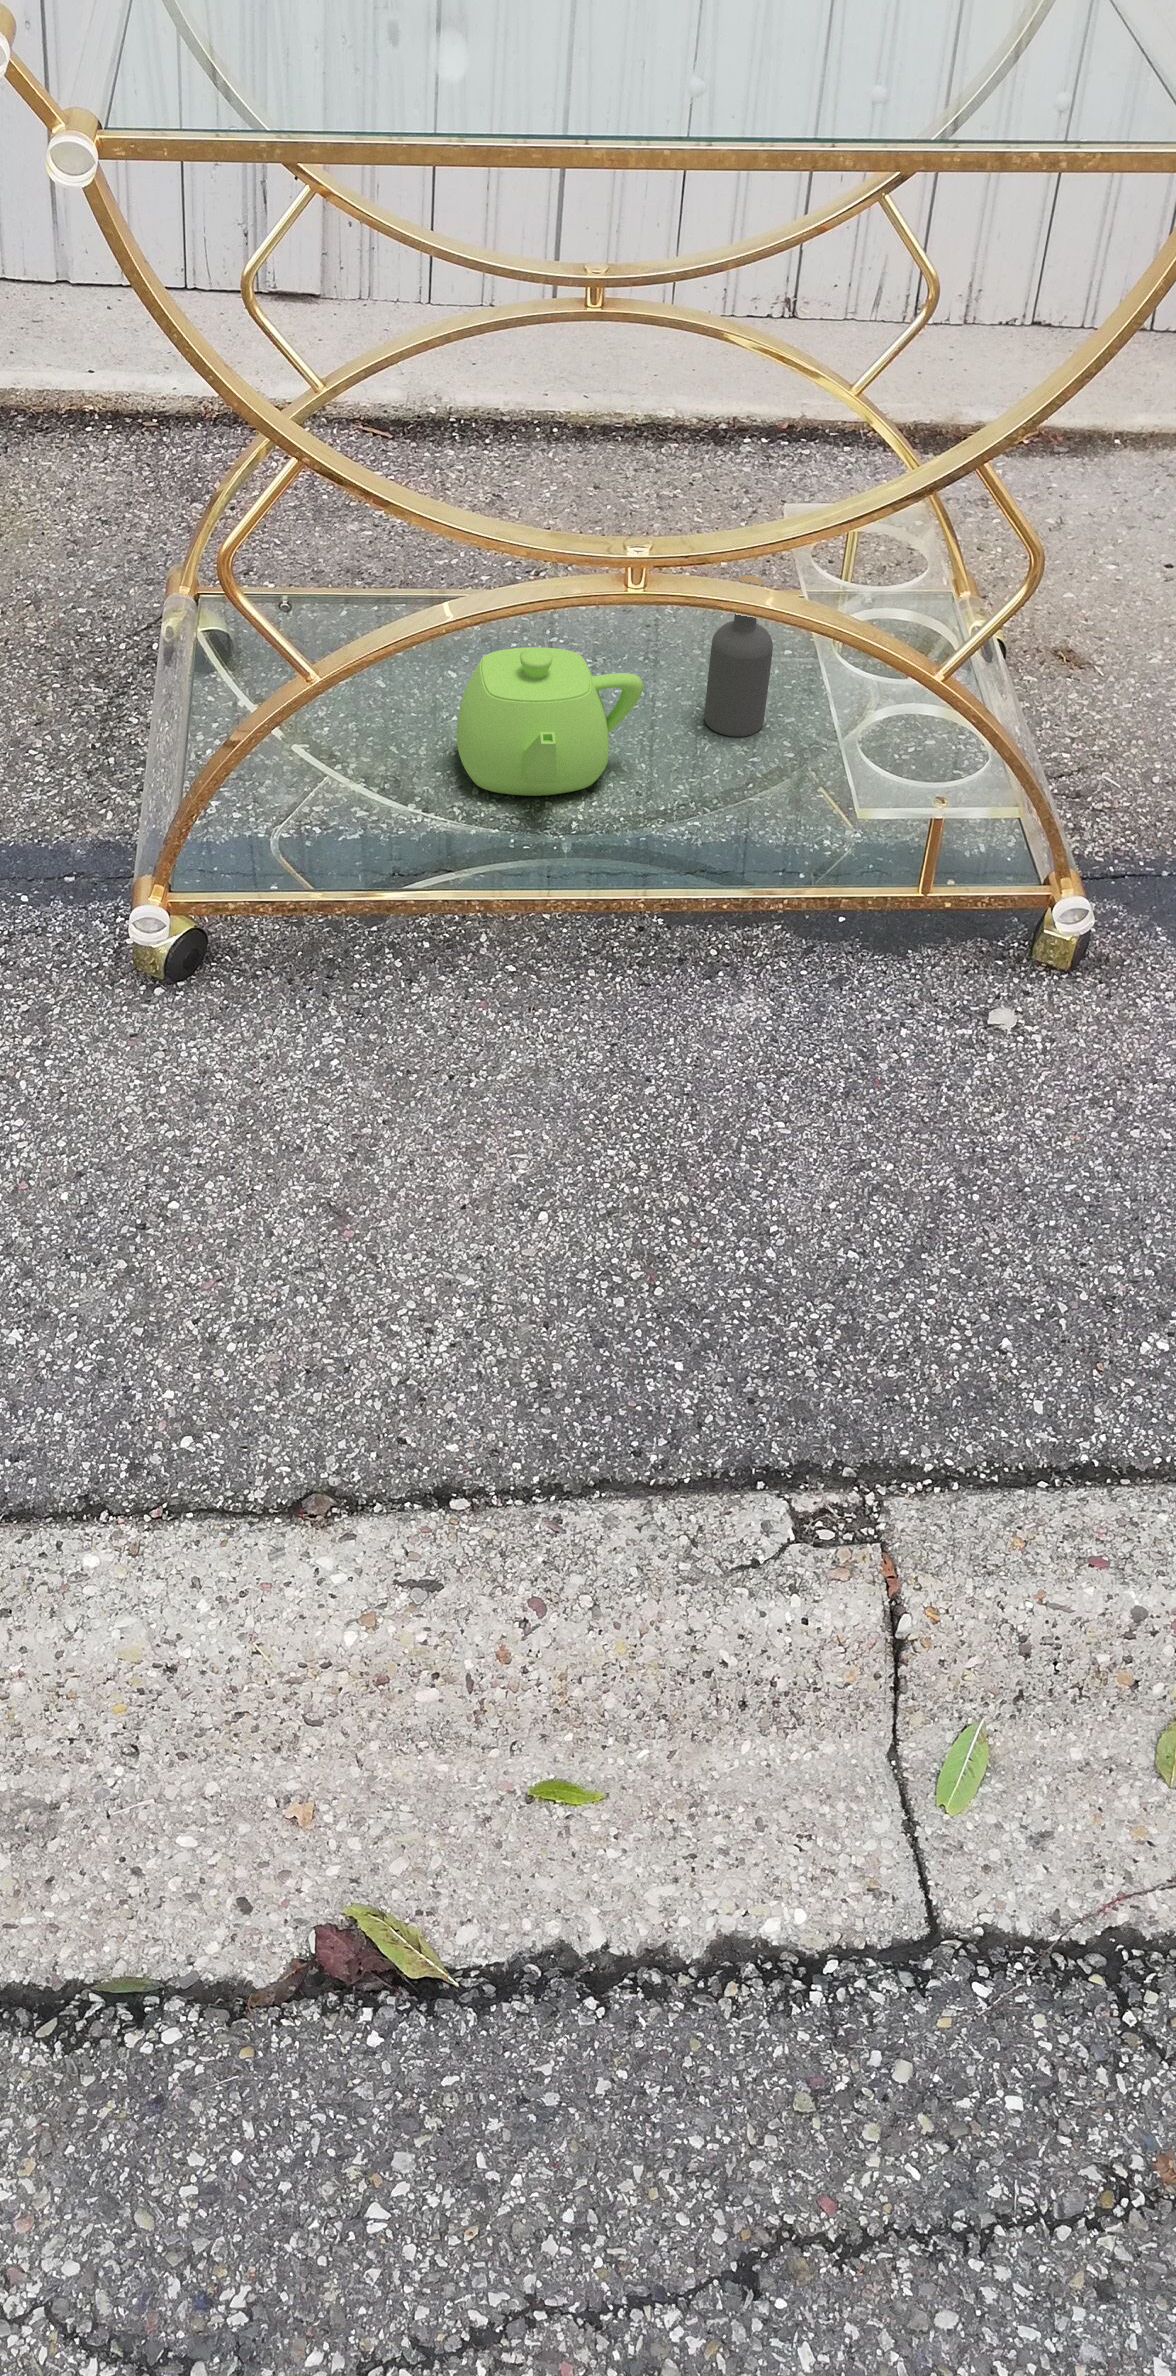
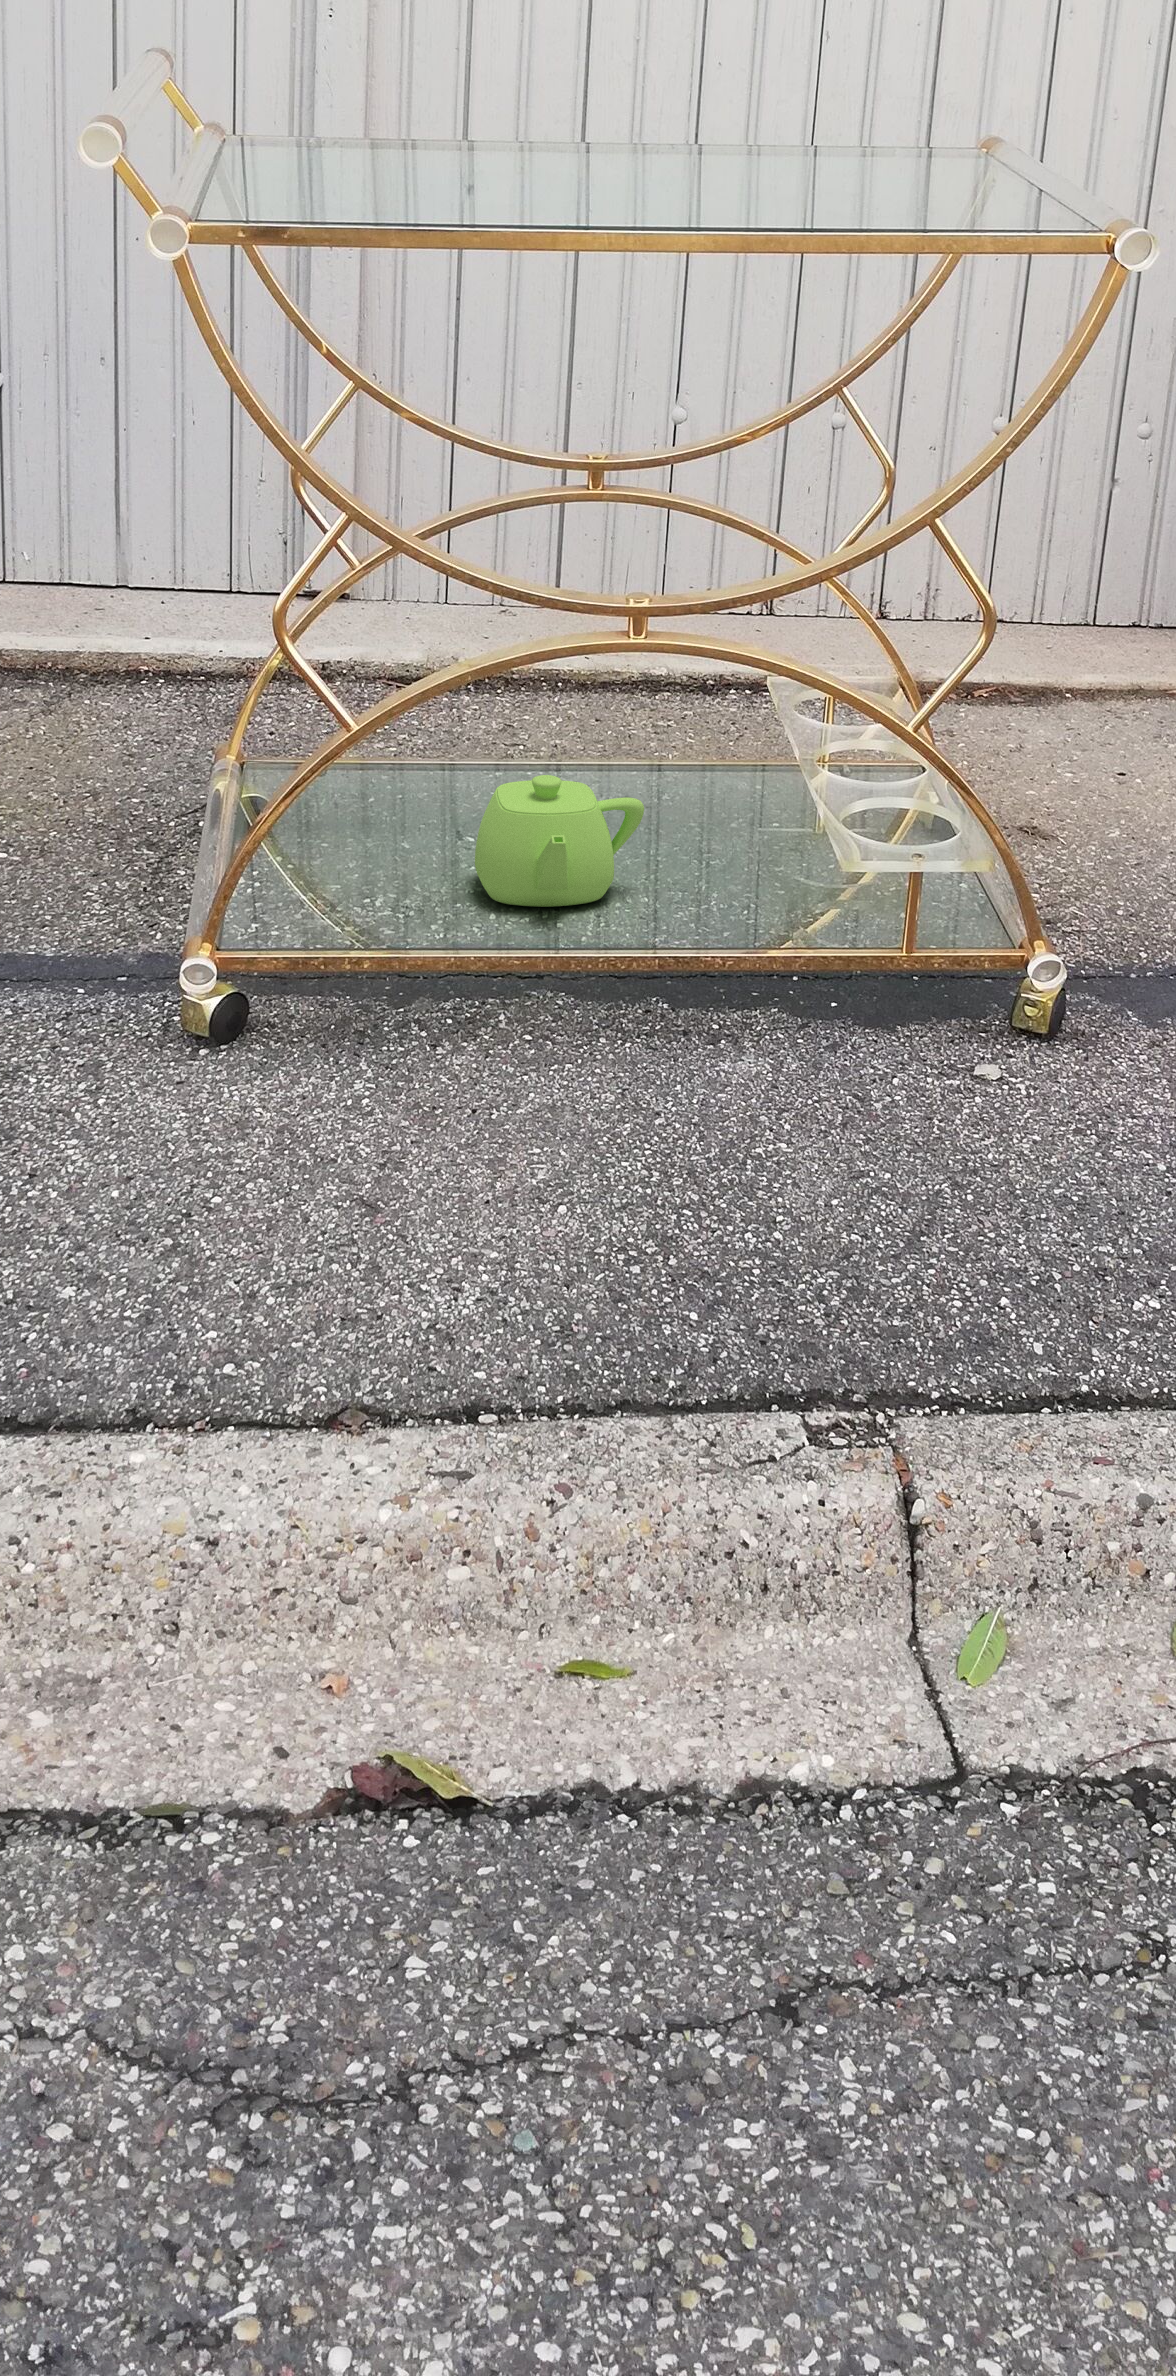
bottle: present [704,575,773,737] -> none [702,718,762,870]

